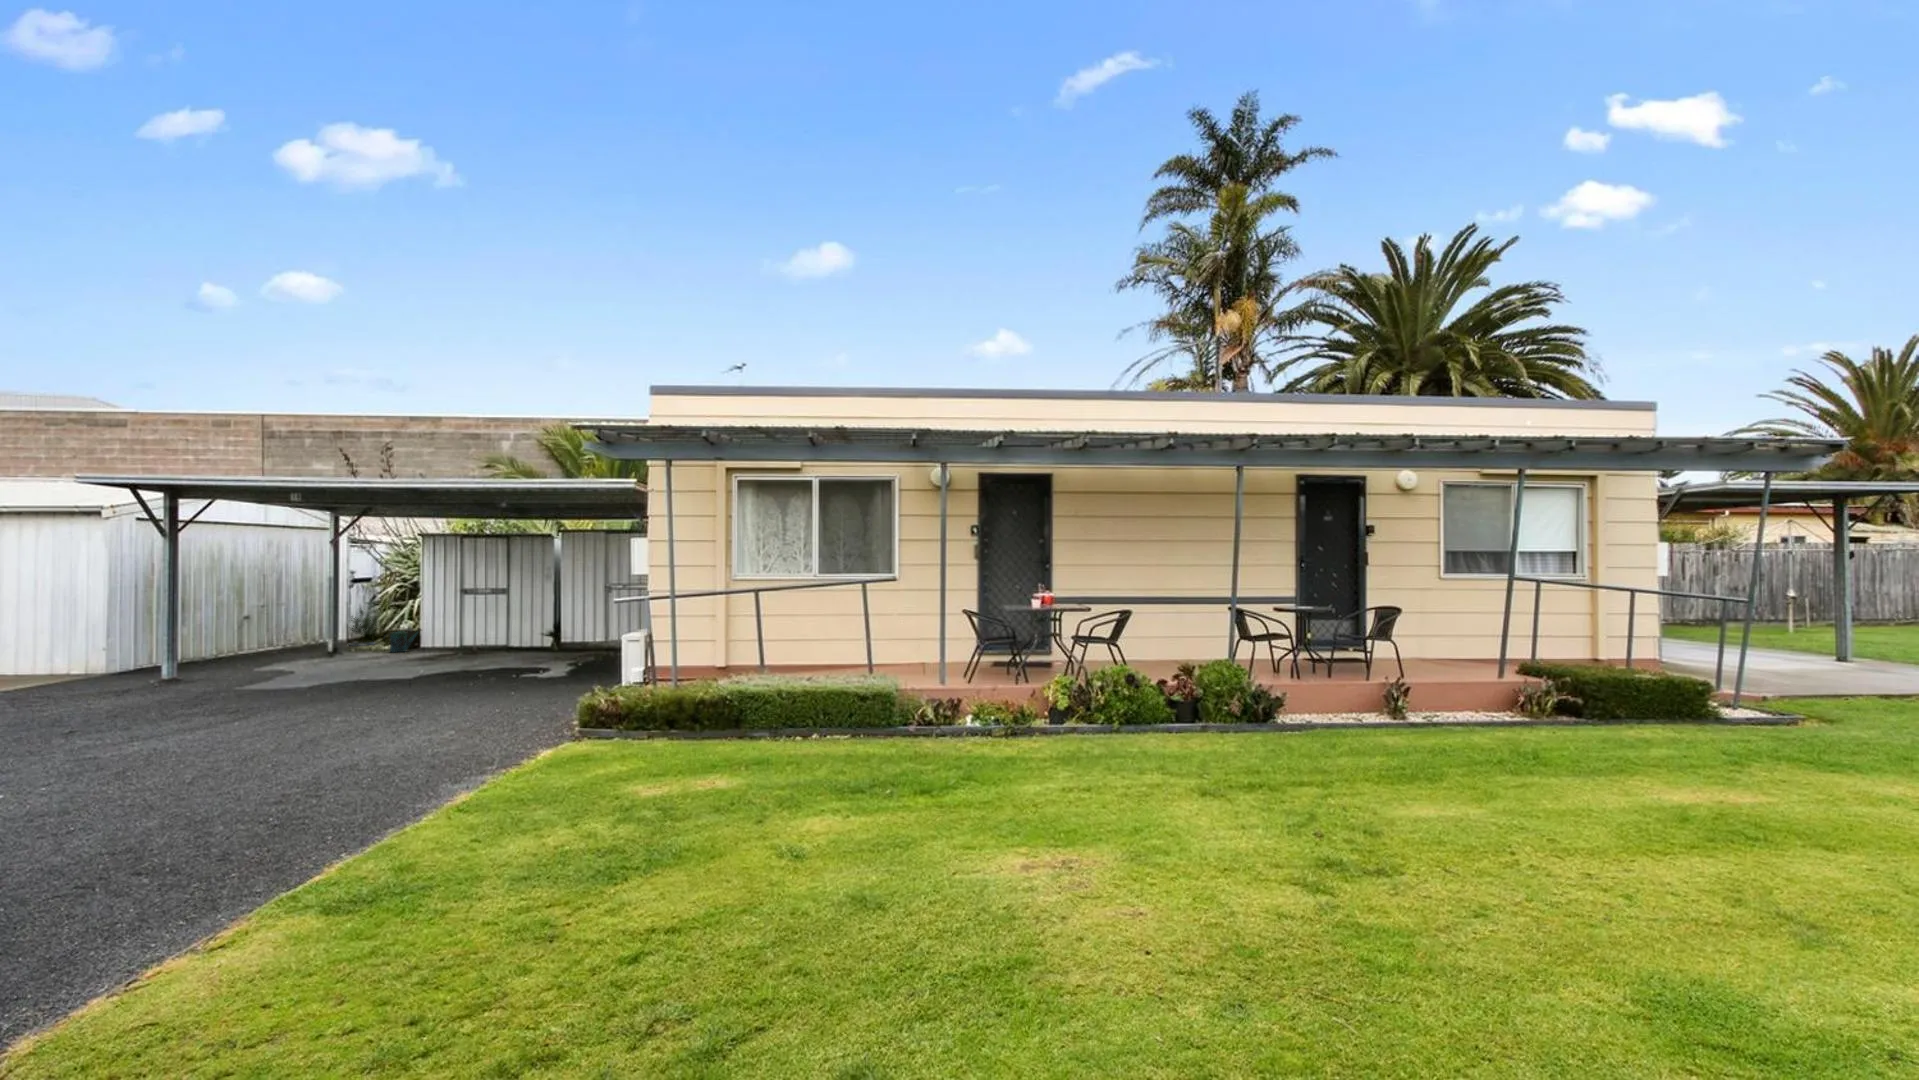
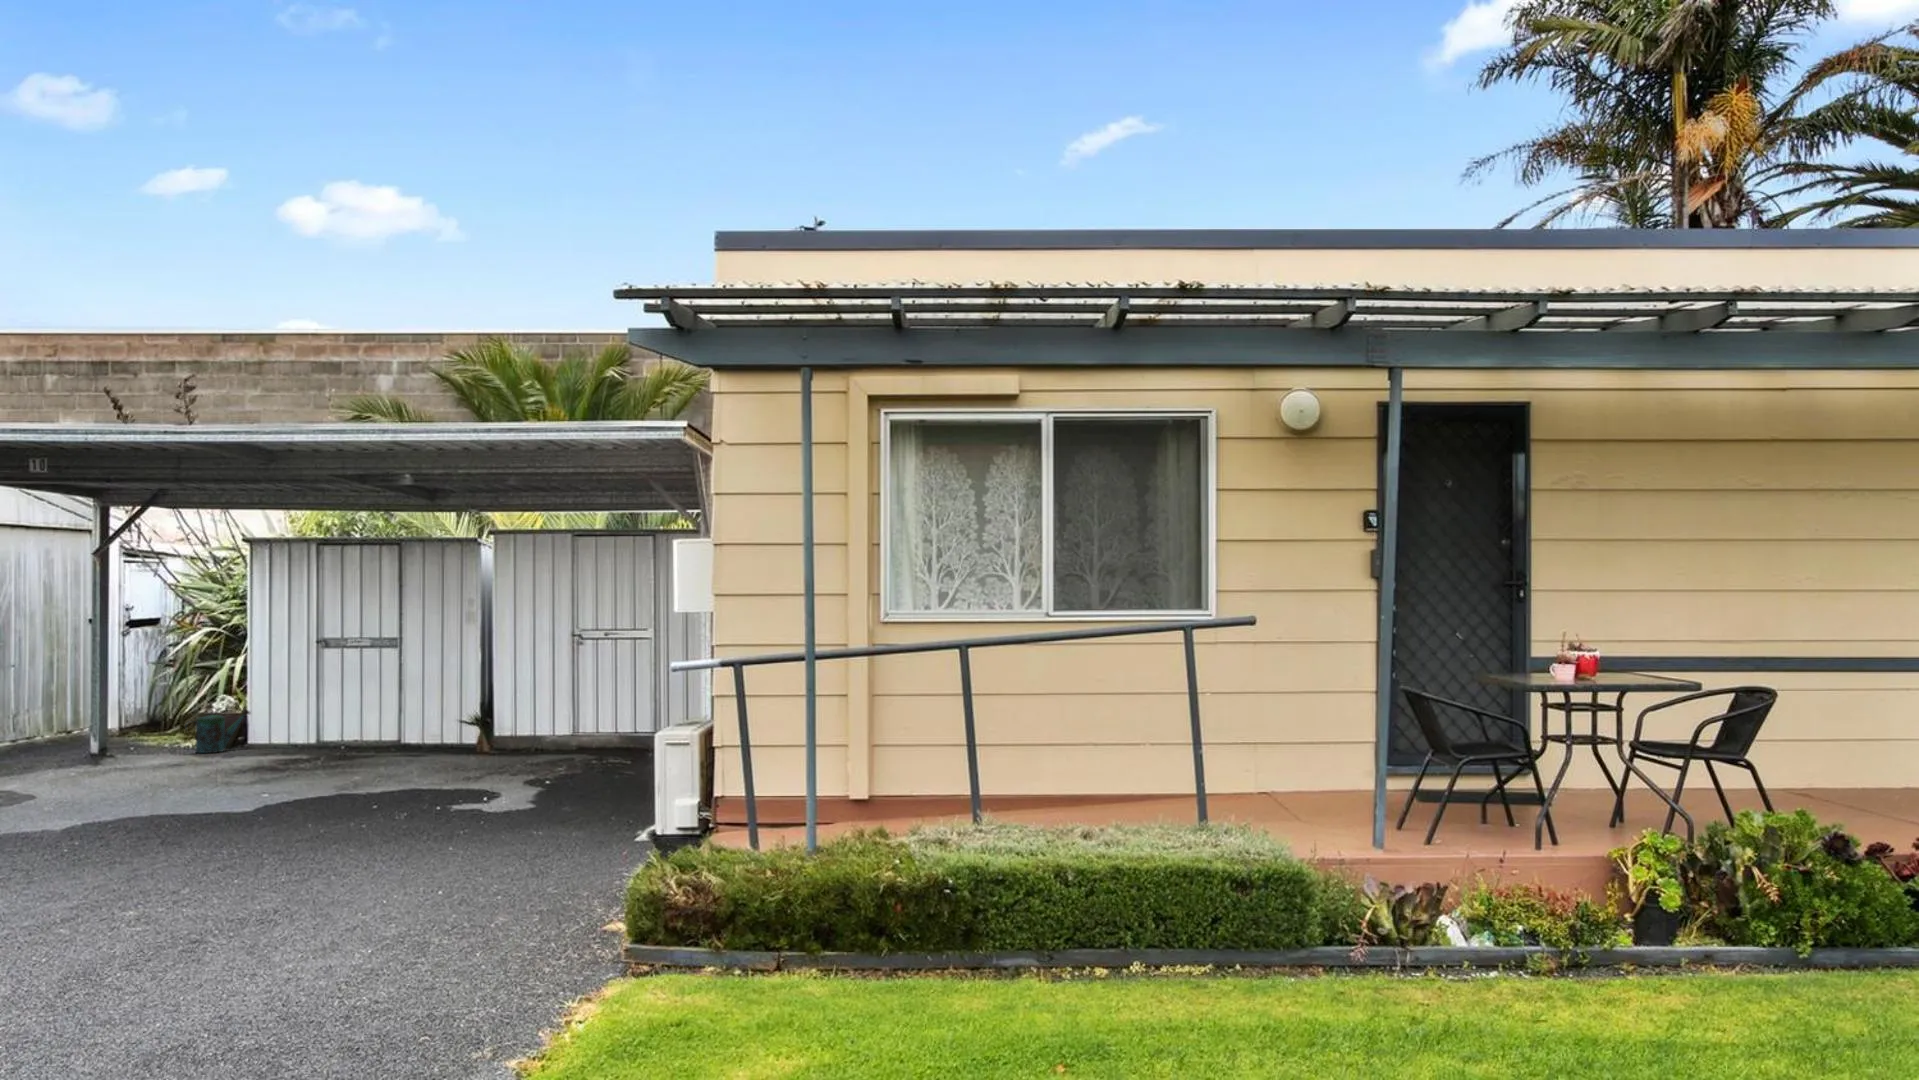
potted tree: present [351,610,377,646] -> none [118,666,175,740]

